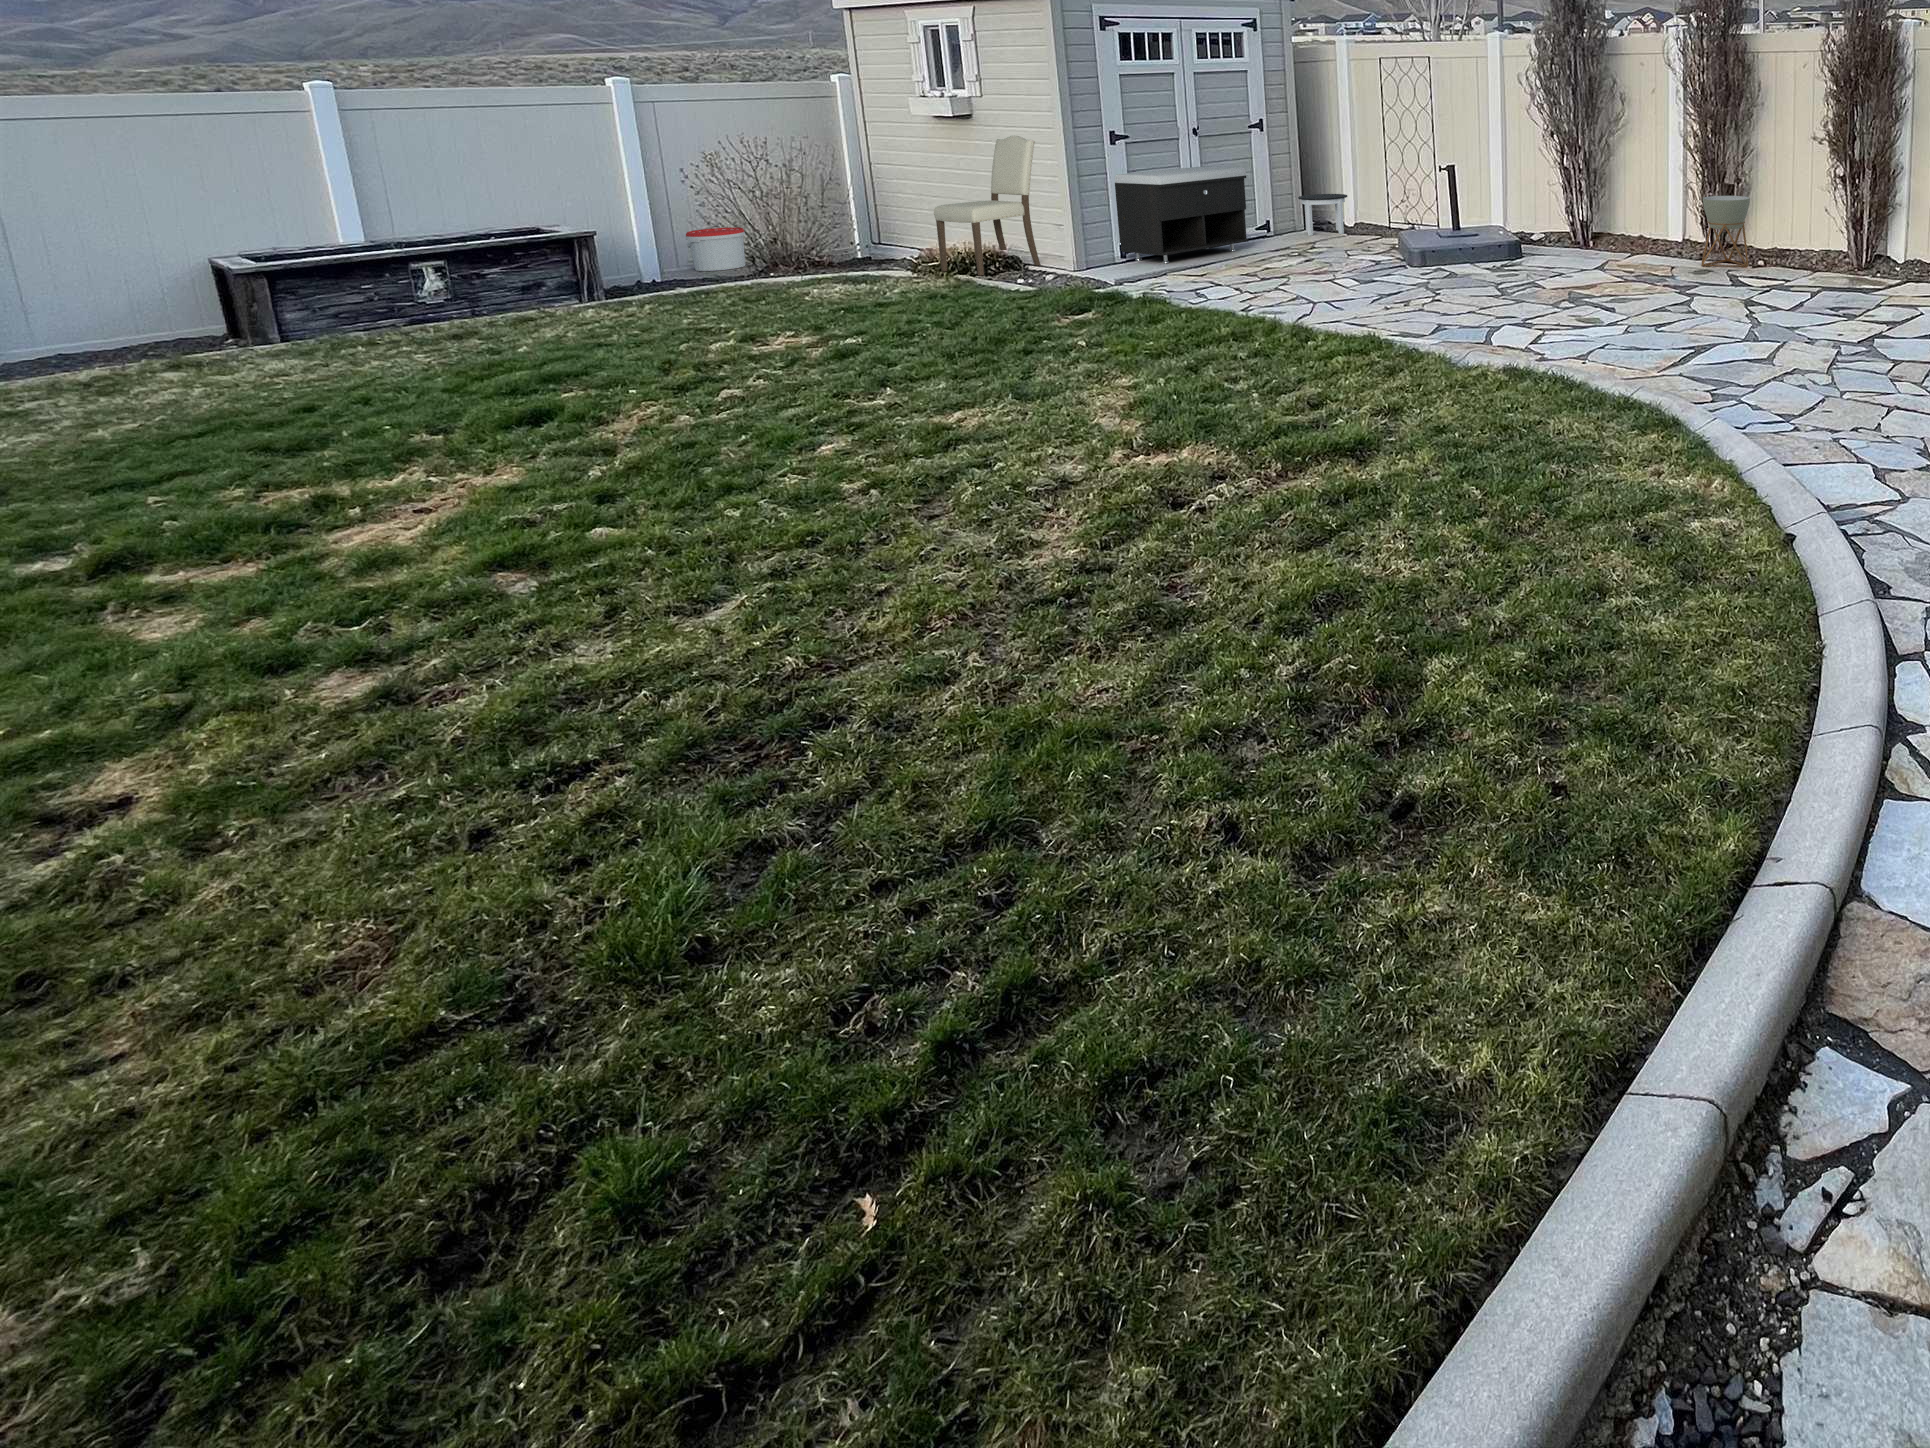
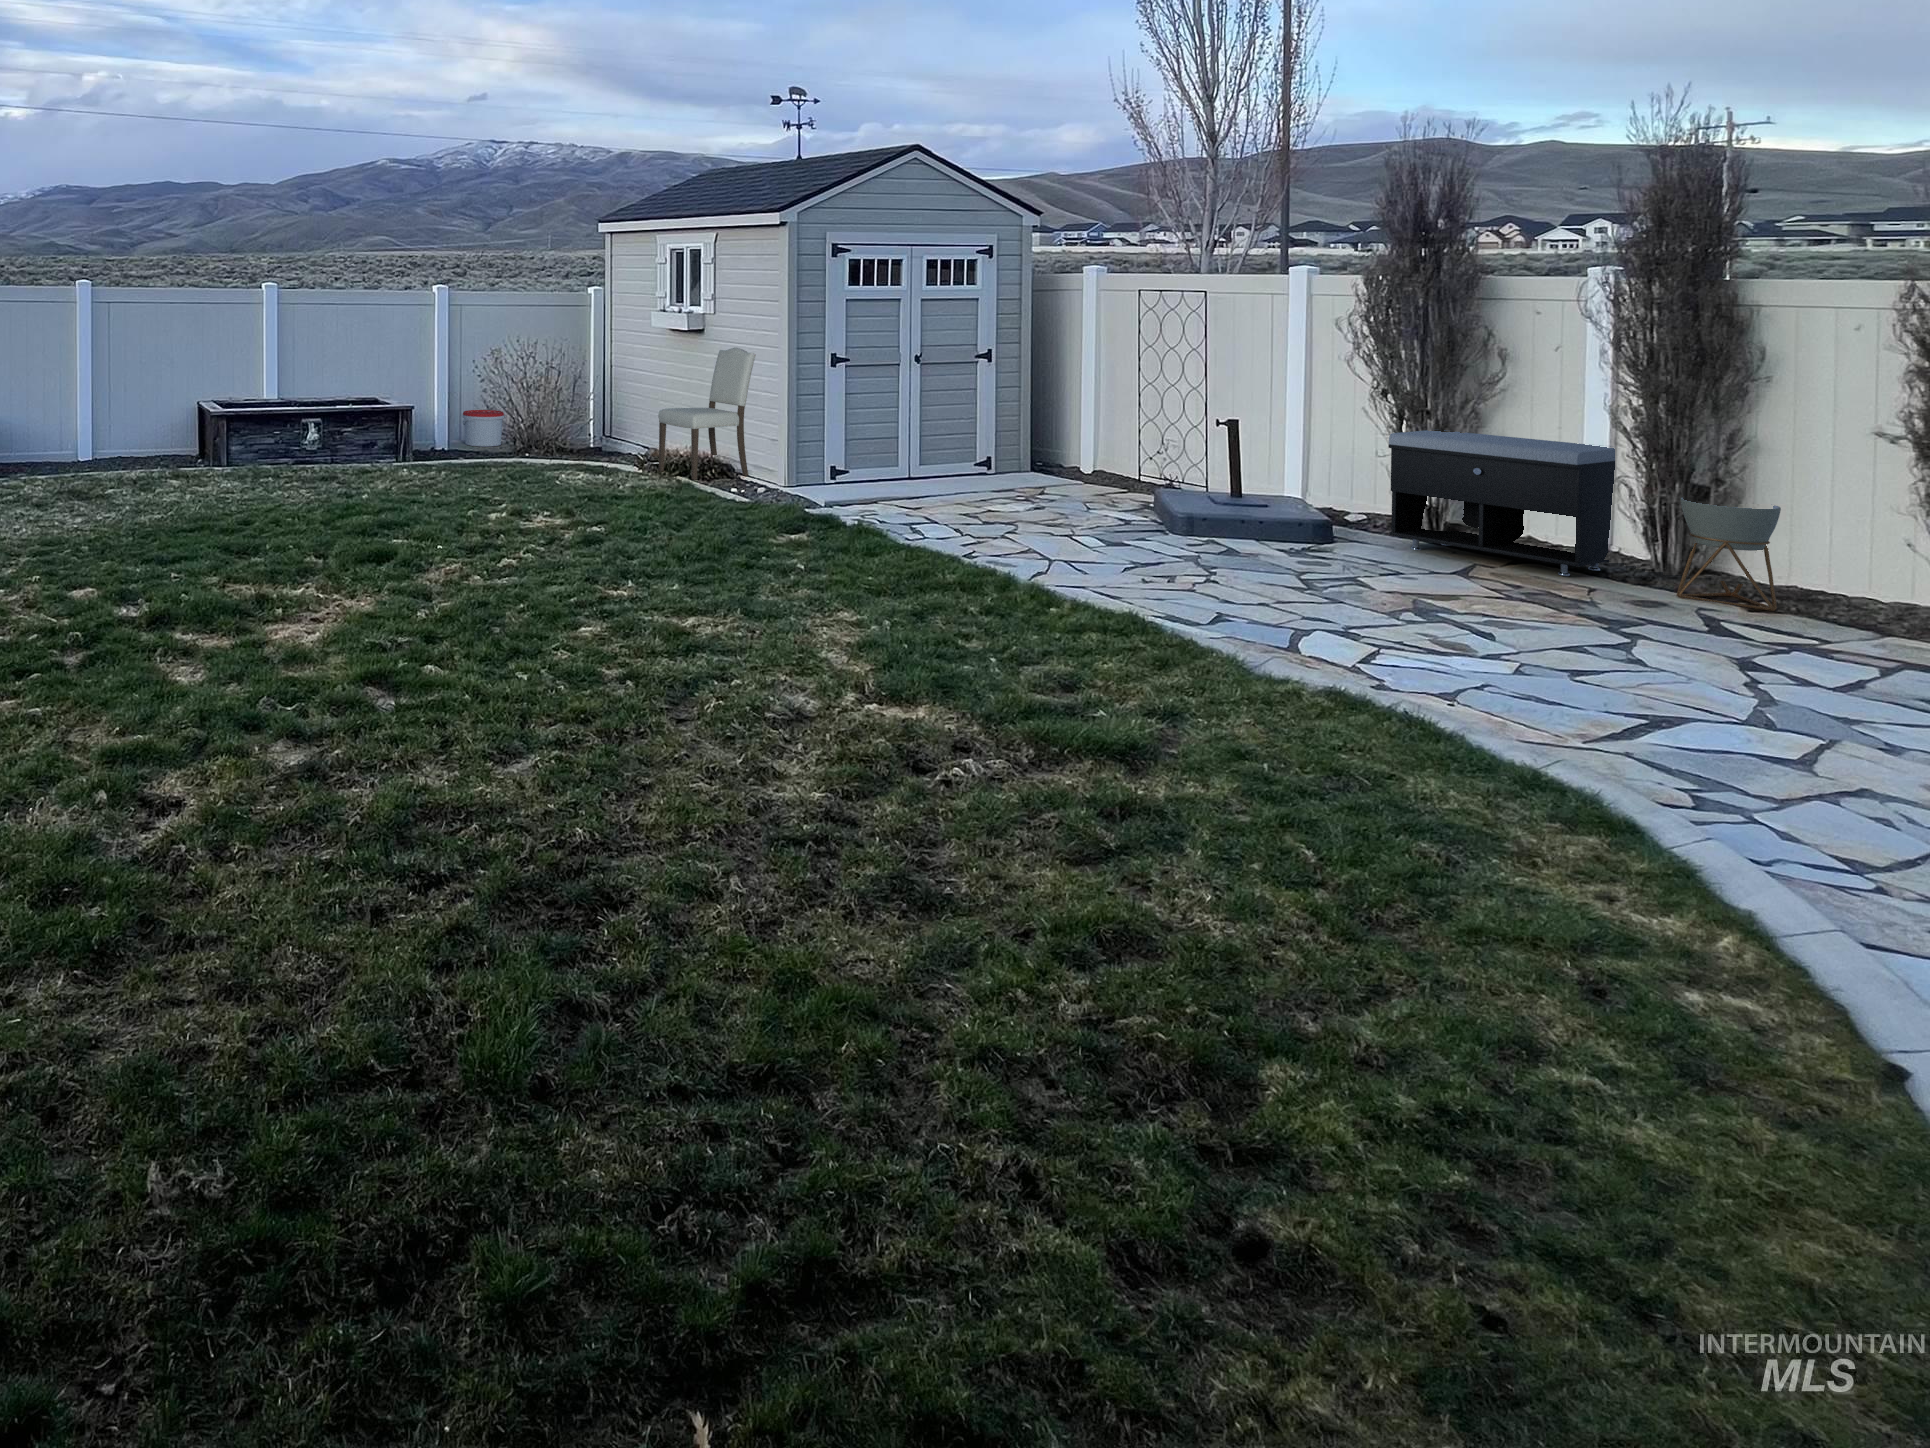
storage bench: present [1115,166,1248,263] -> present [1388,430,1615,576]
round table: present [1298,194,1347,236] -> none [1030,430,1092,479]

